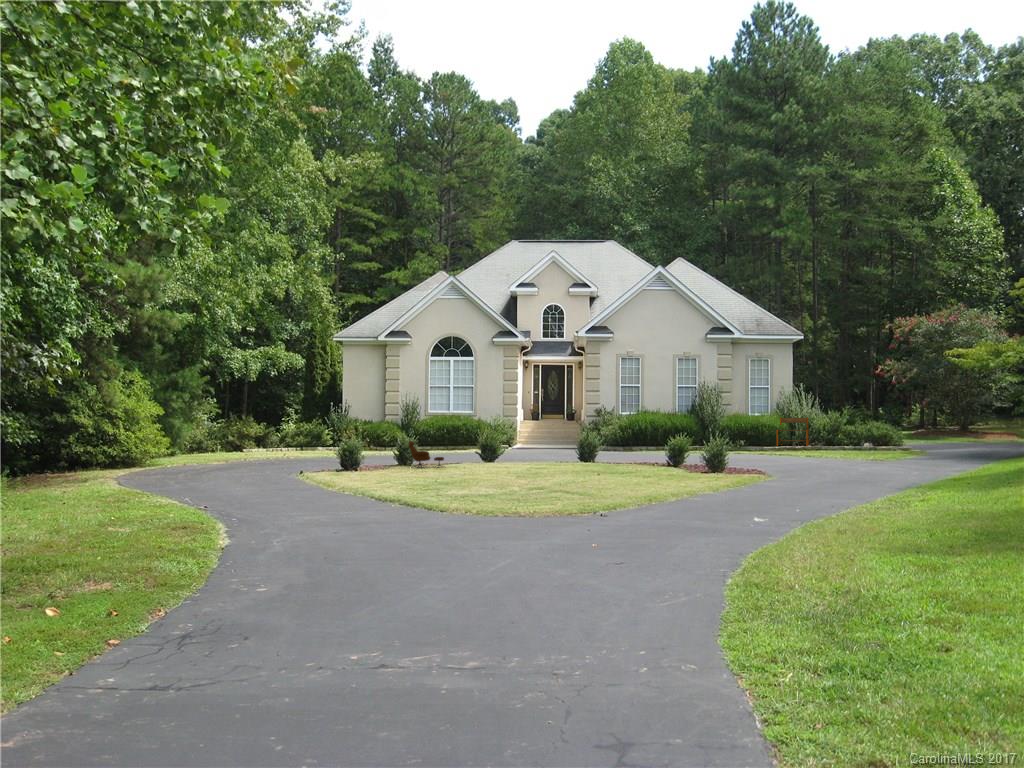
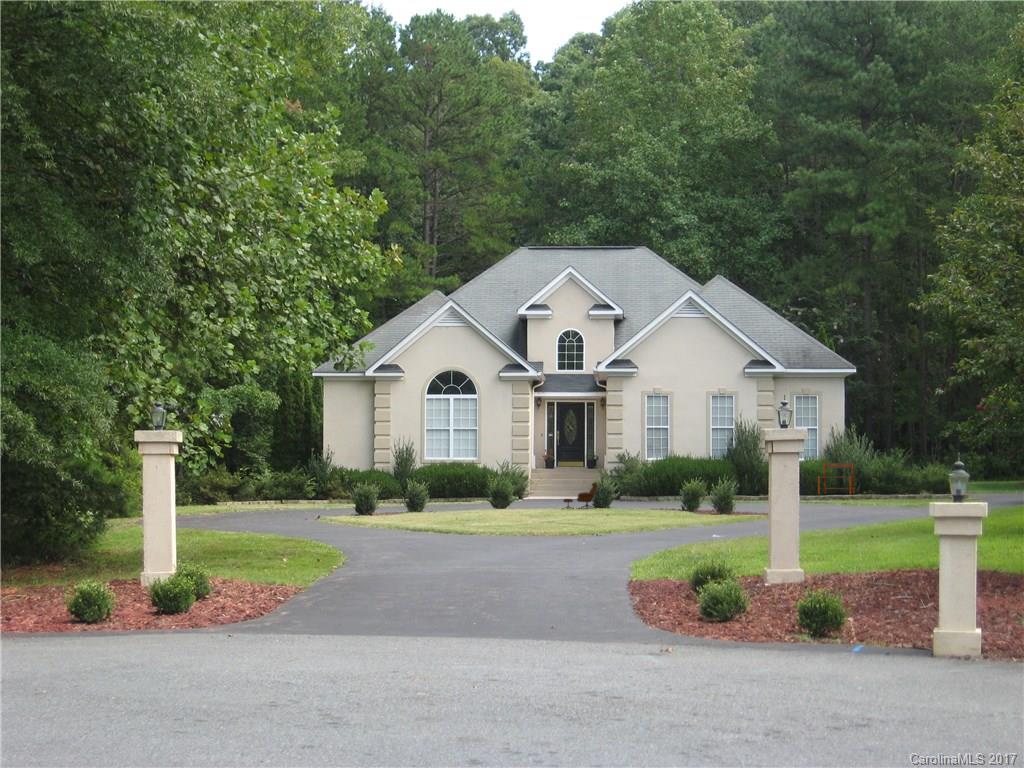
lounge chair: present [409,441,444,466] -> present [563,482,597,508]

